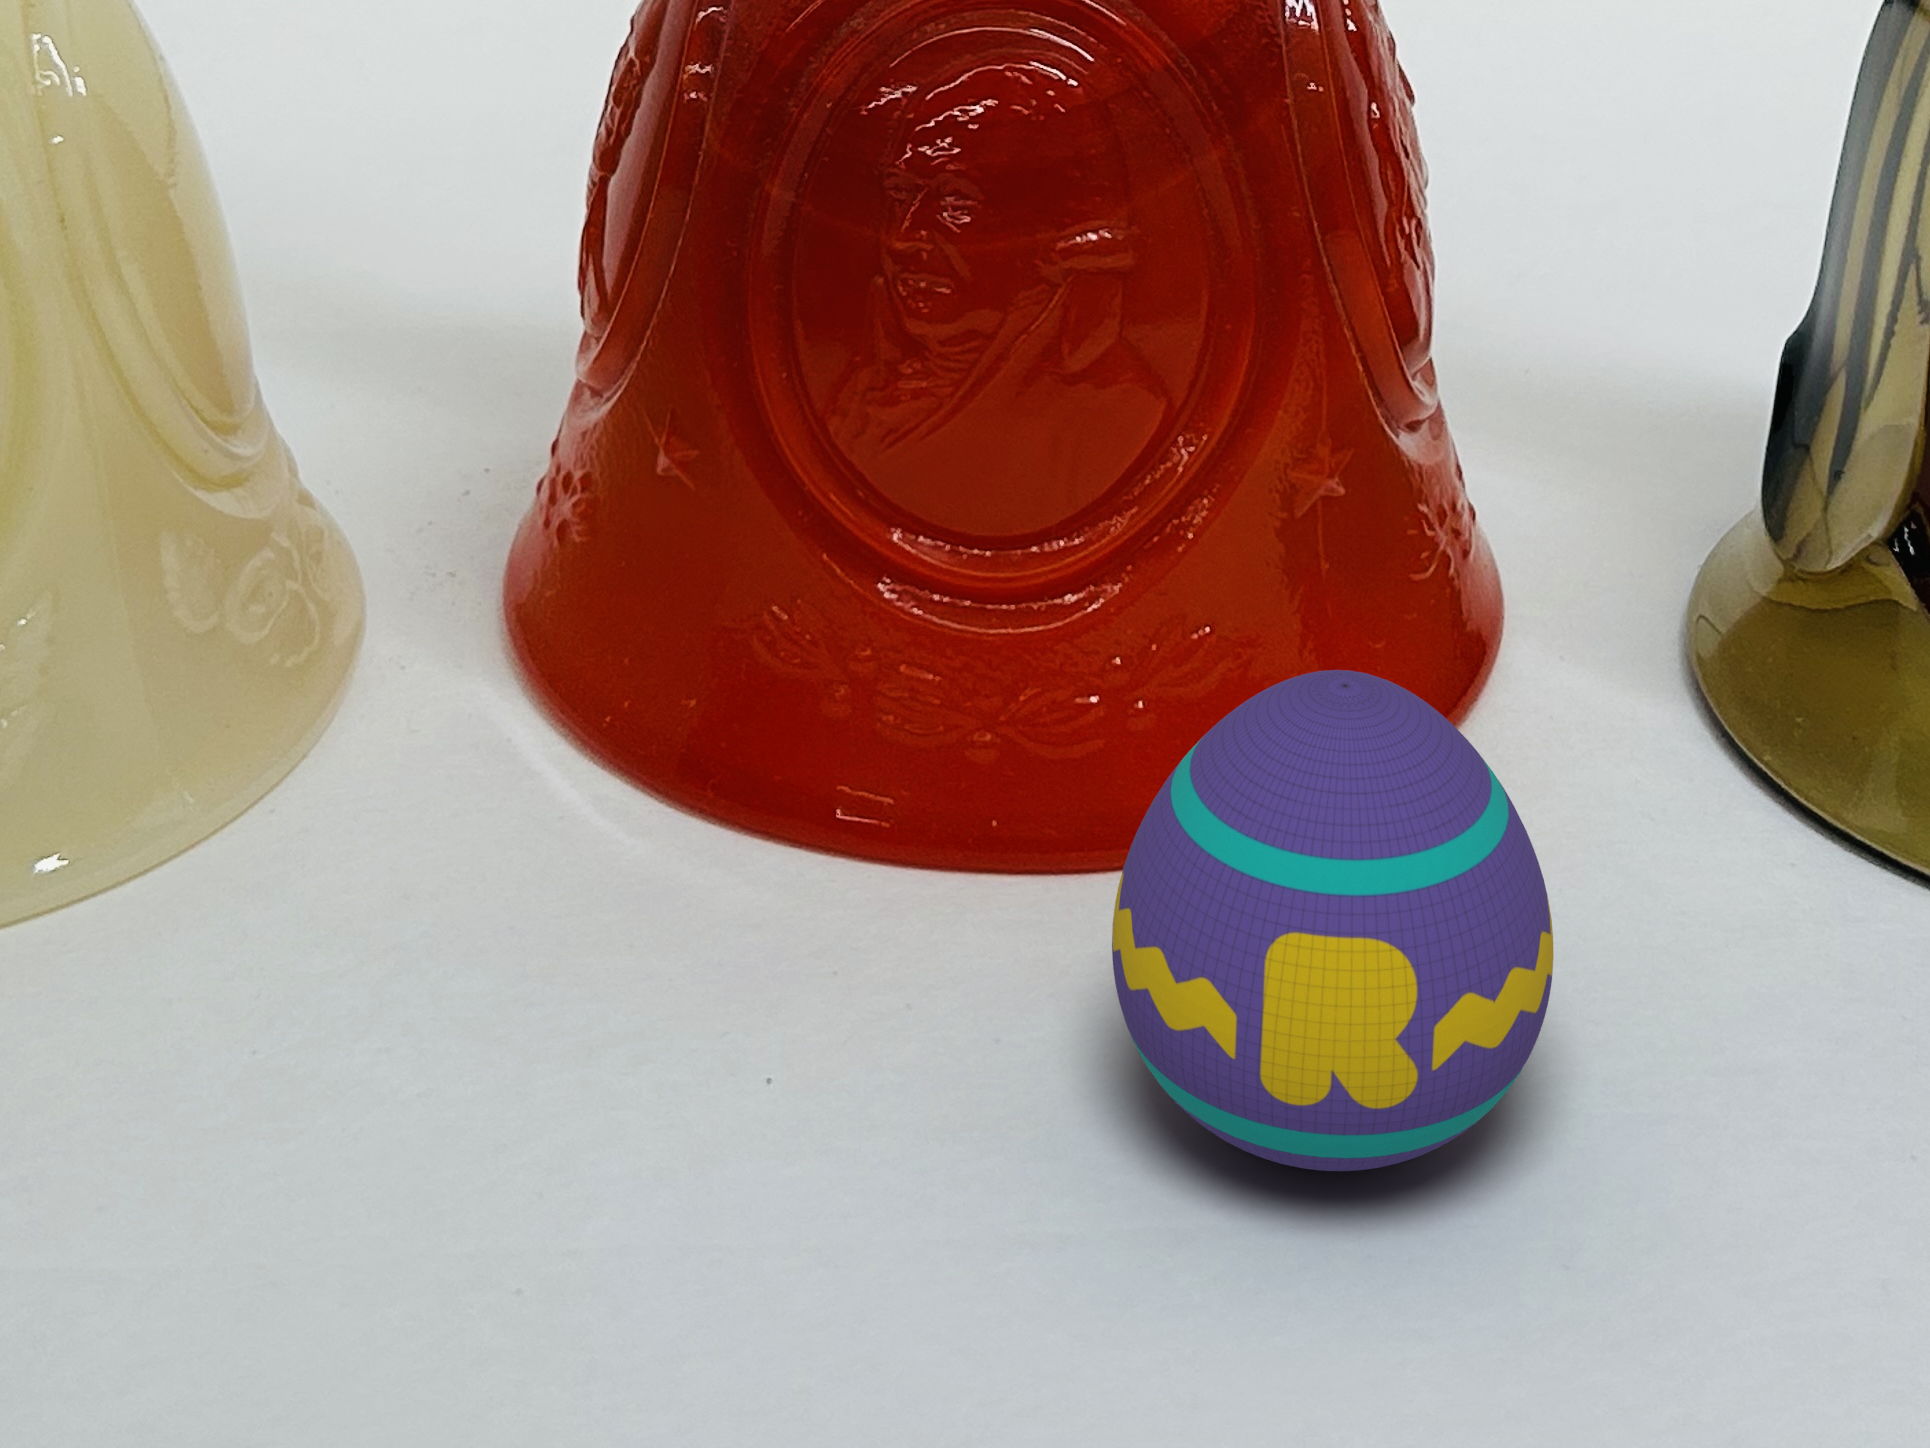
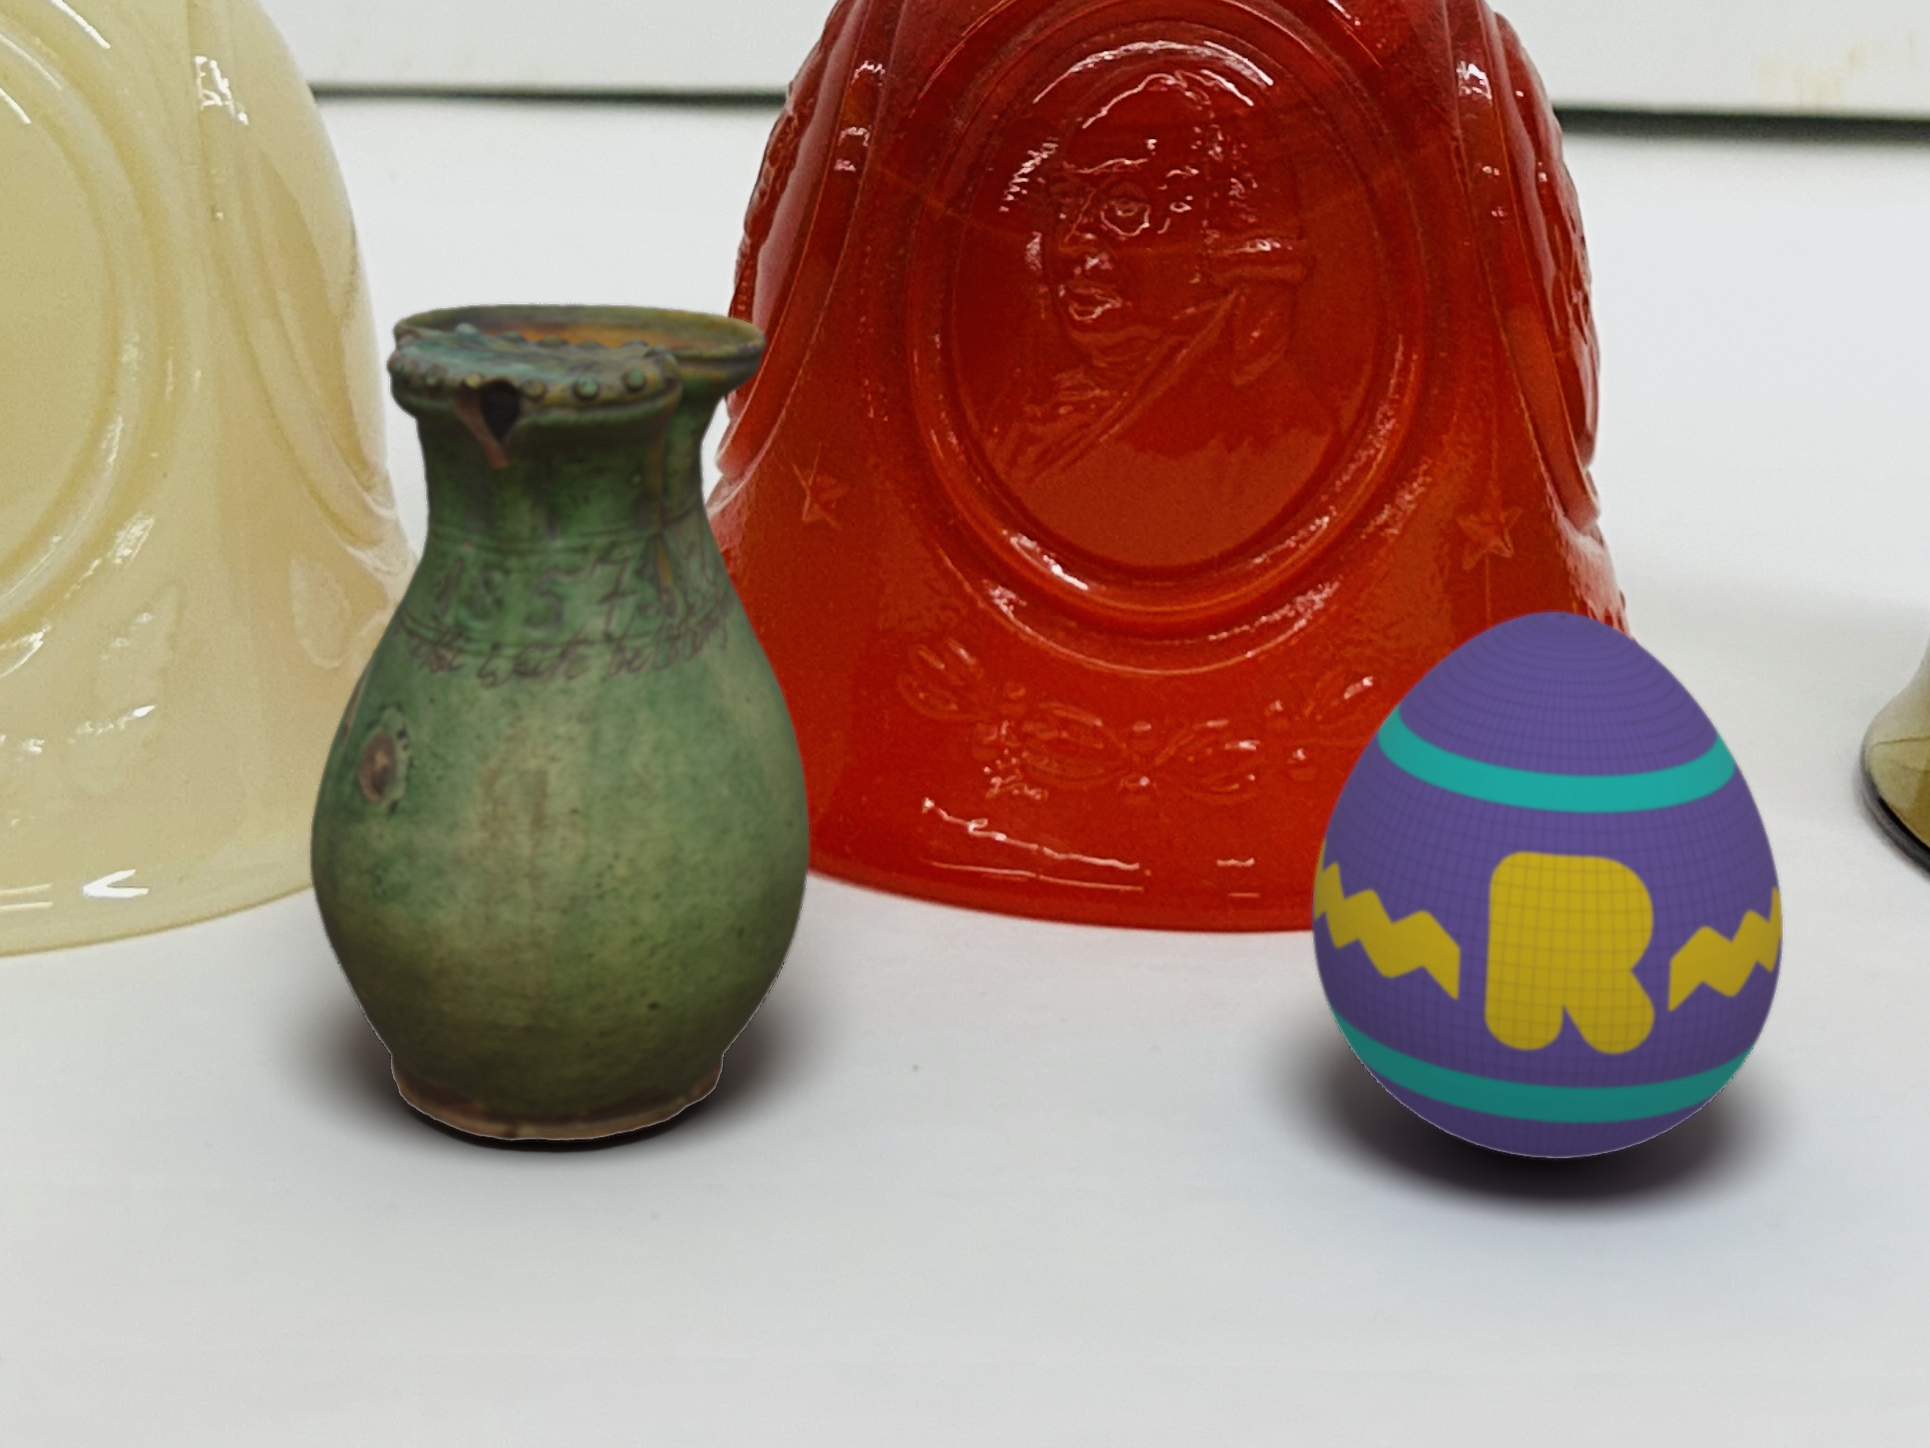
pitcher: none [174,354,641,1155] -> present [310,304,809,1141]

